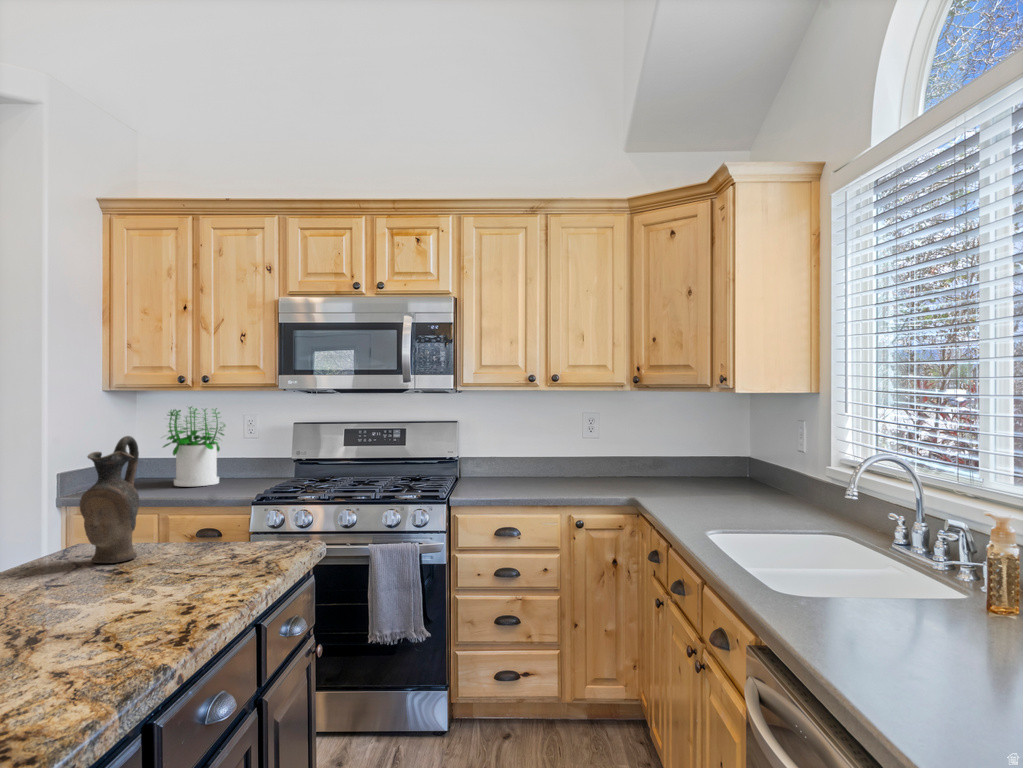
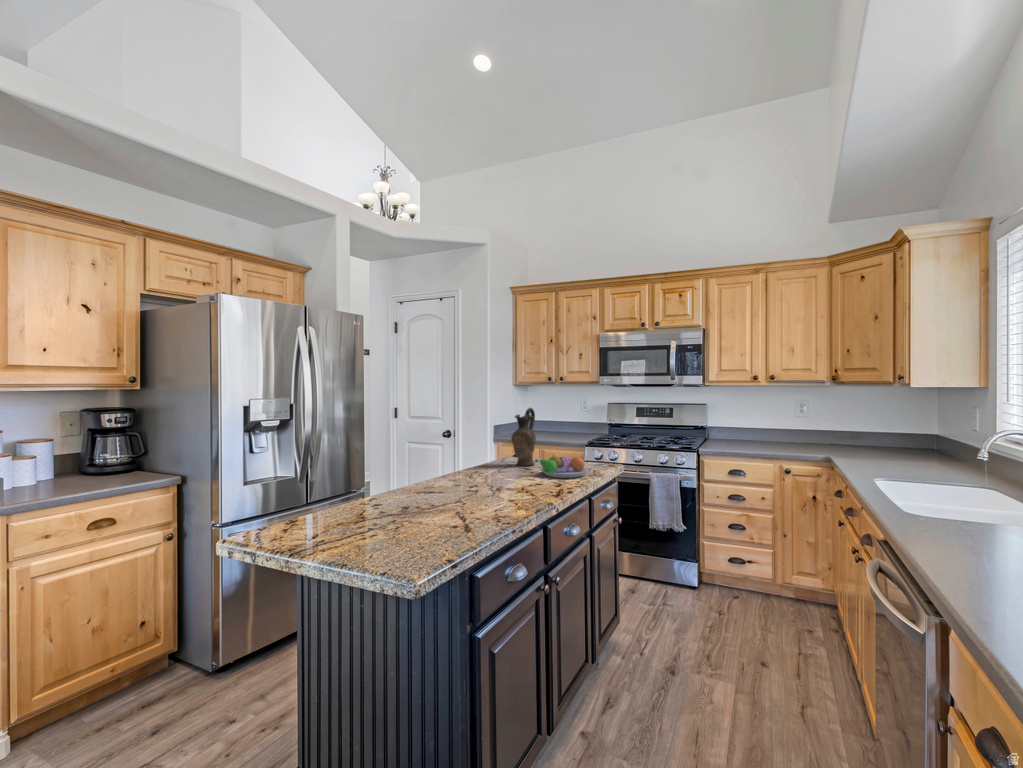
potted plant: present [163,407,225,487] -> none [540,393,572,436]
fruit bowl: none [132,532,258,588] -> present [535,454,589,478]

